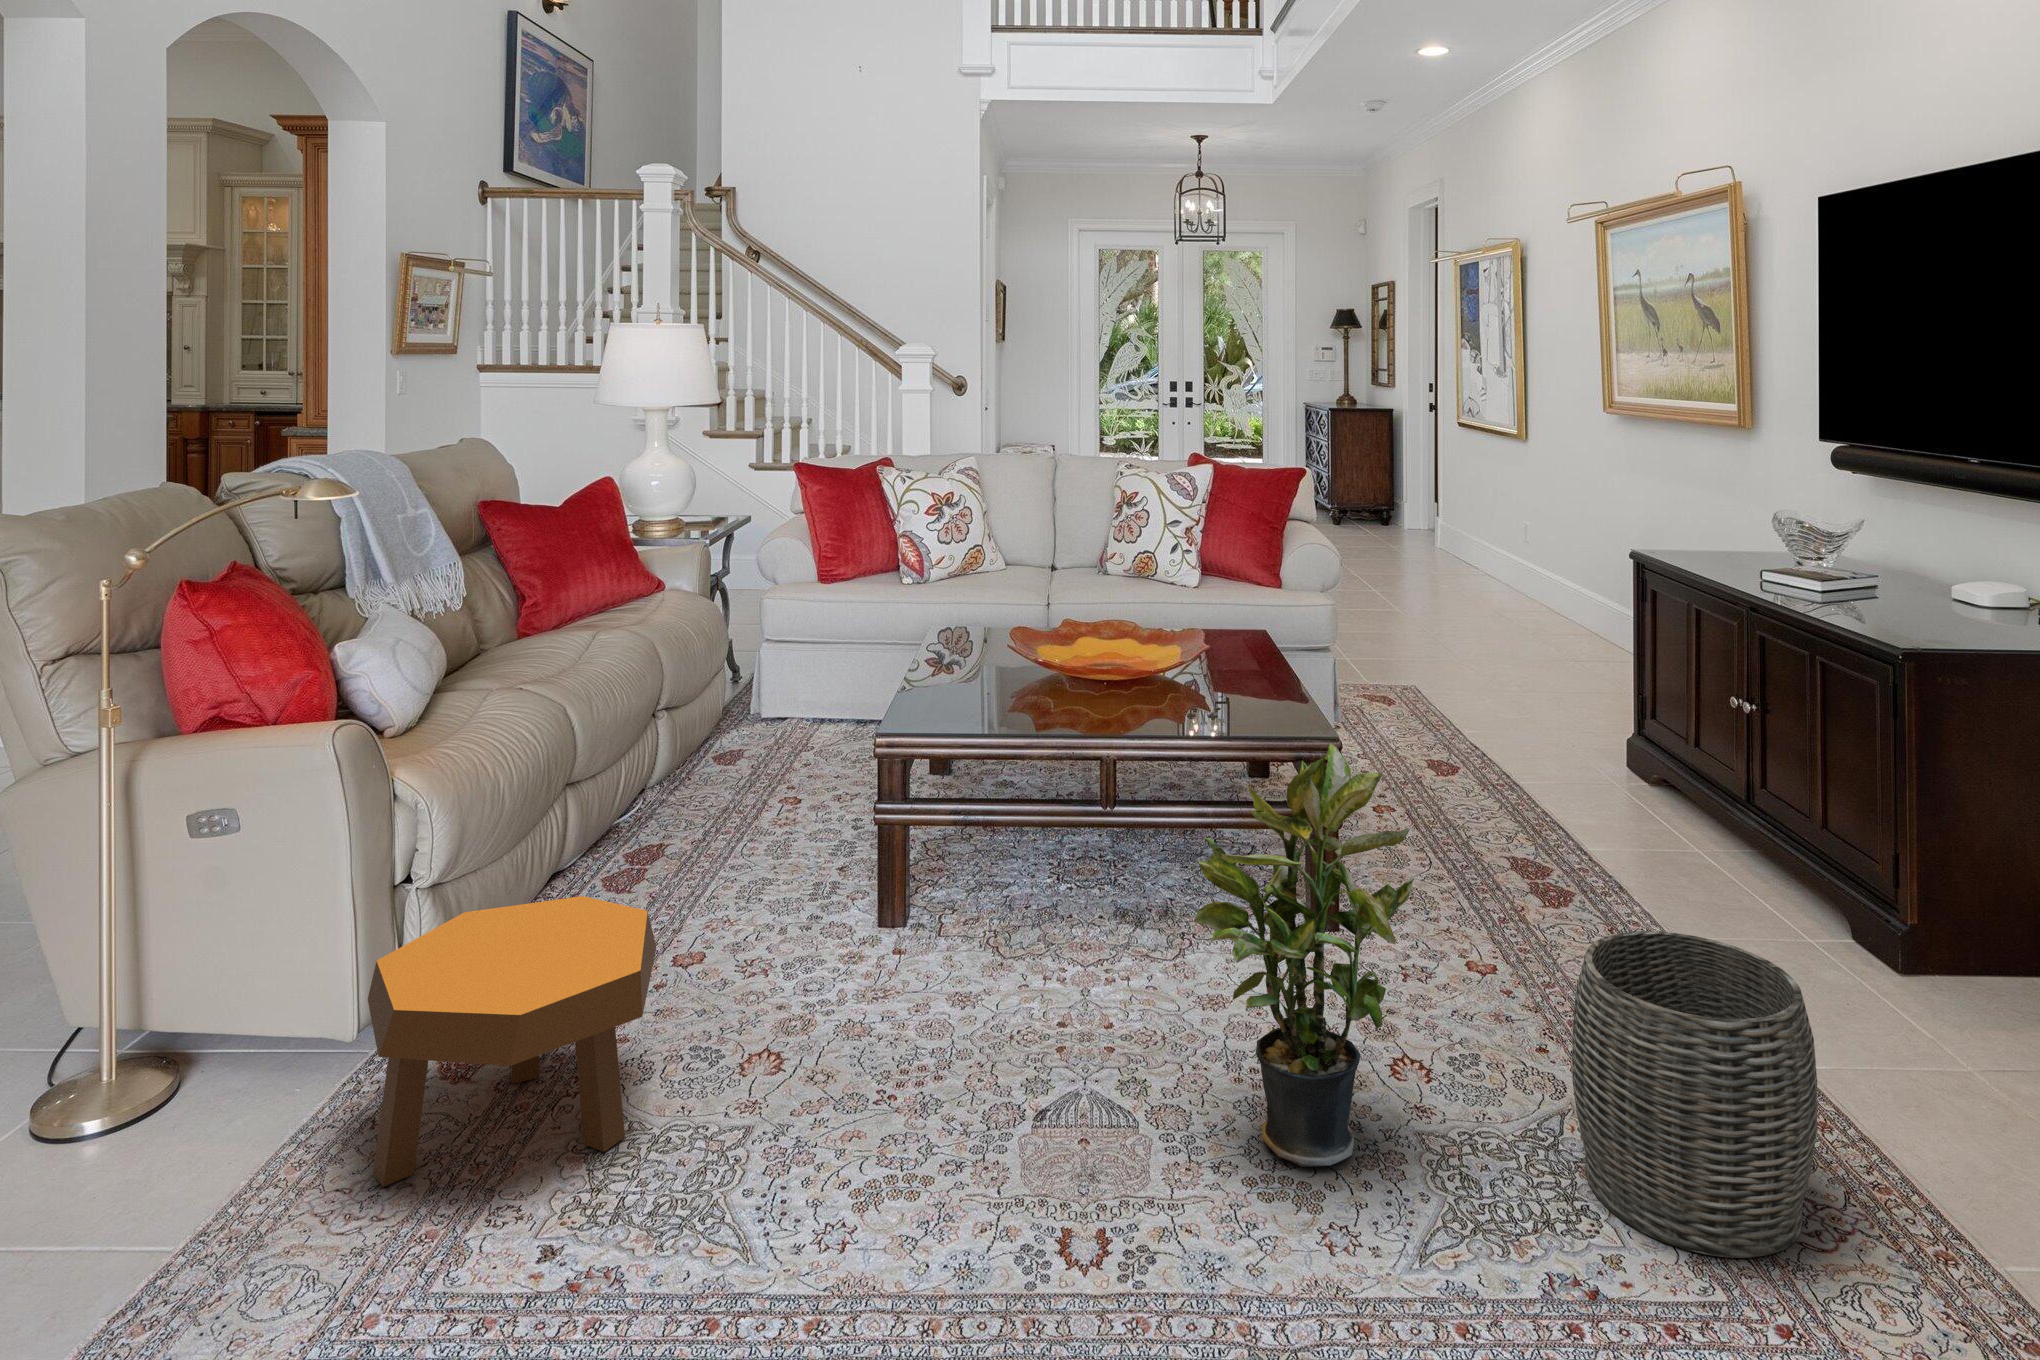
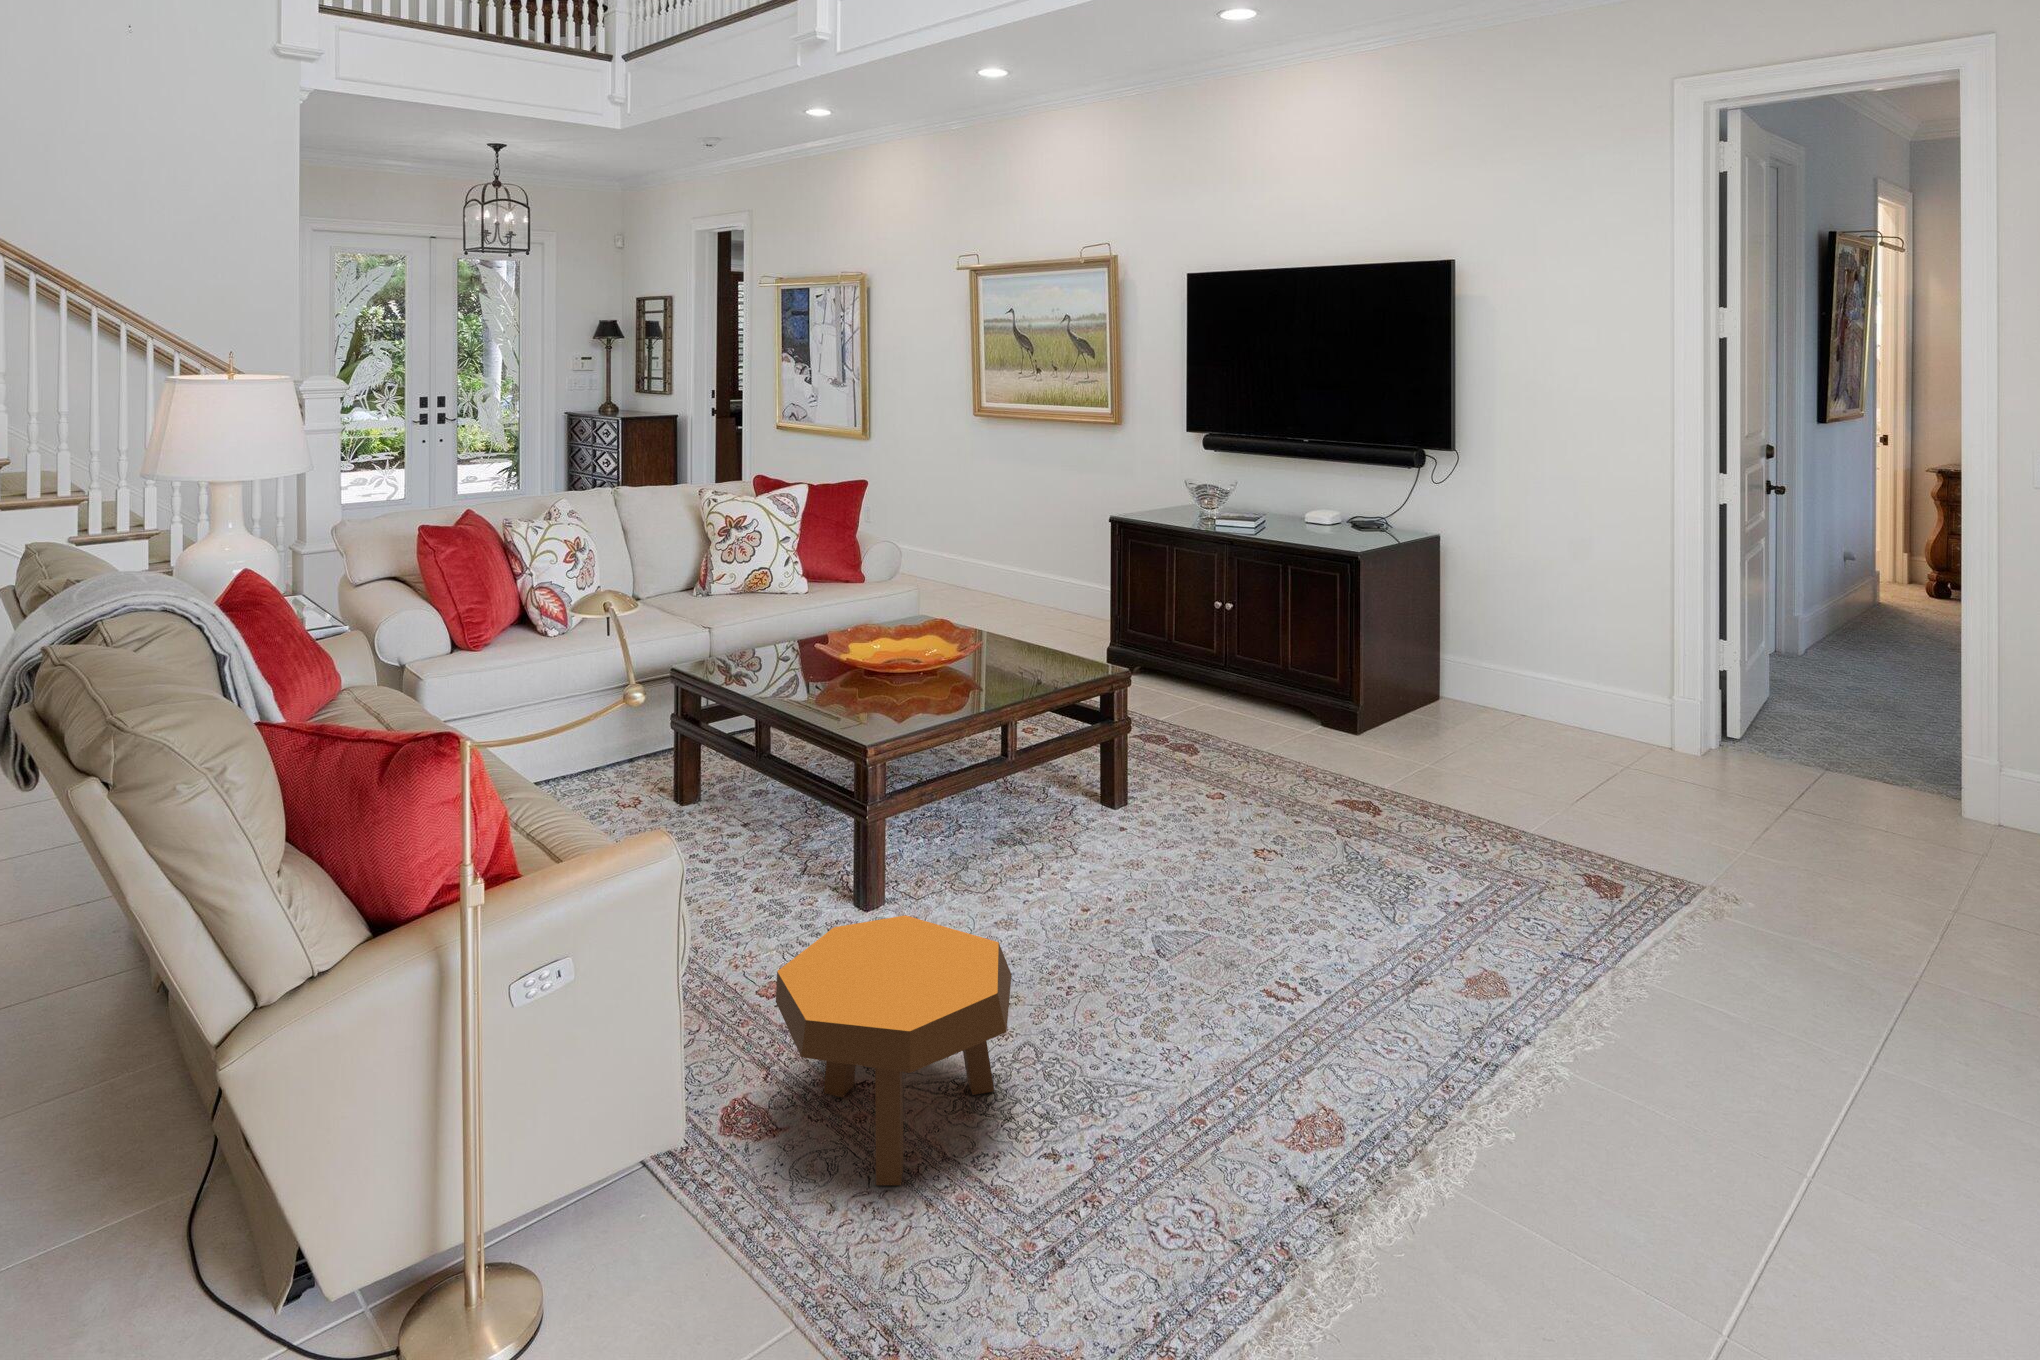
potted plant: present [1194,743,1414,1167] -> none [1232,659,1363,916]
woven basket: present [1572,931,1817,1258] -> none [1389,724,1513,878]

